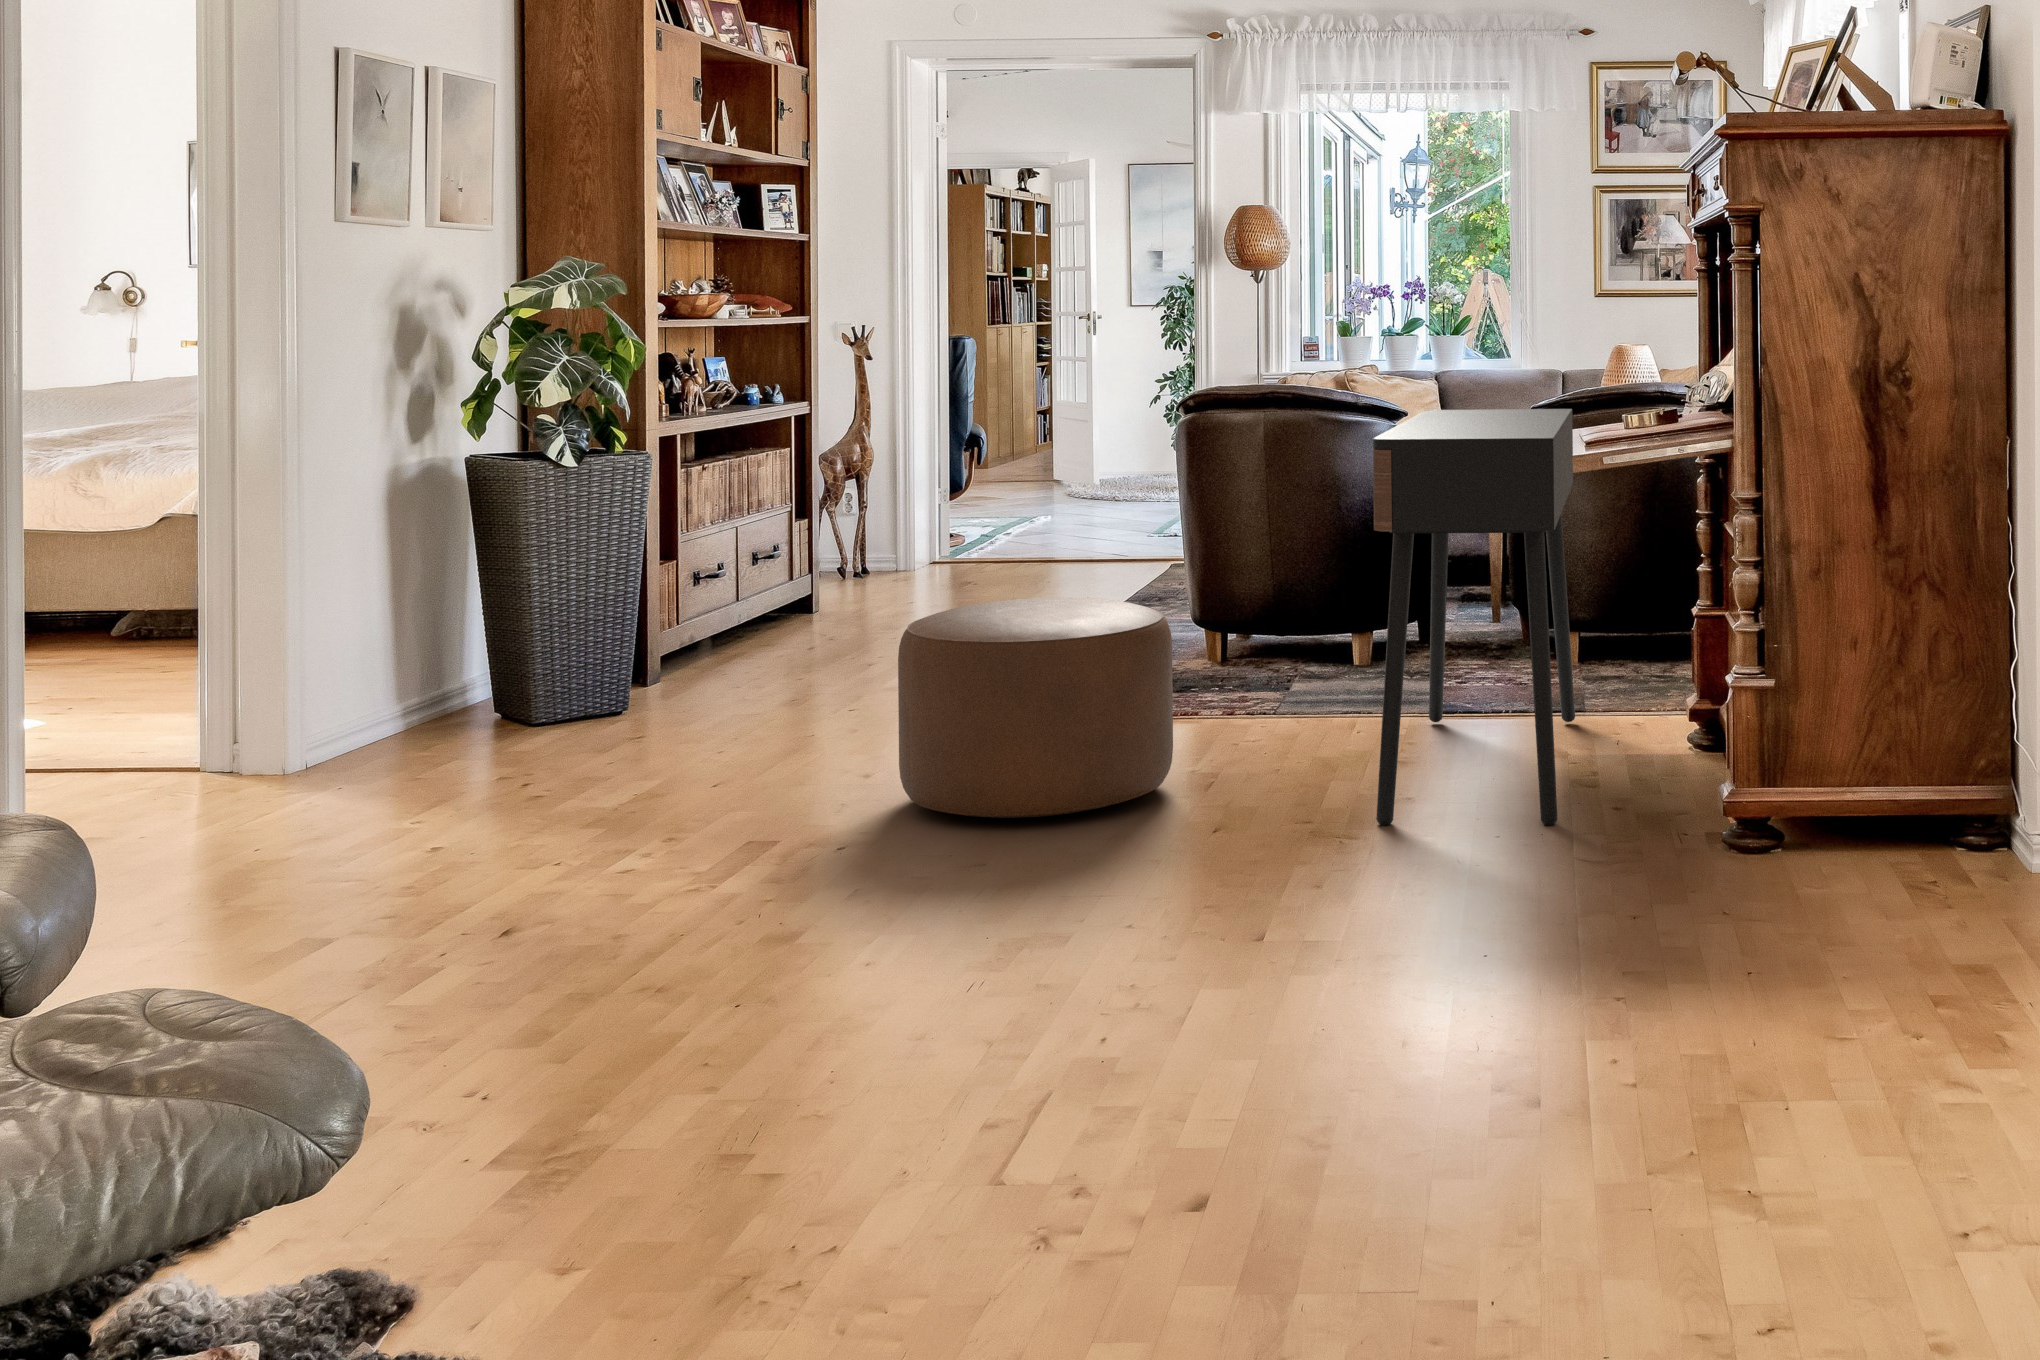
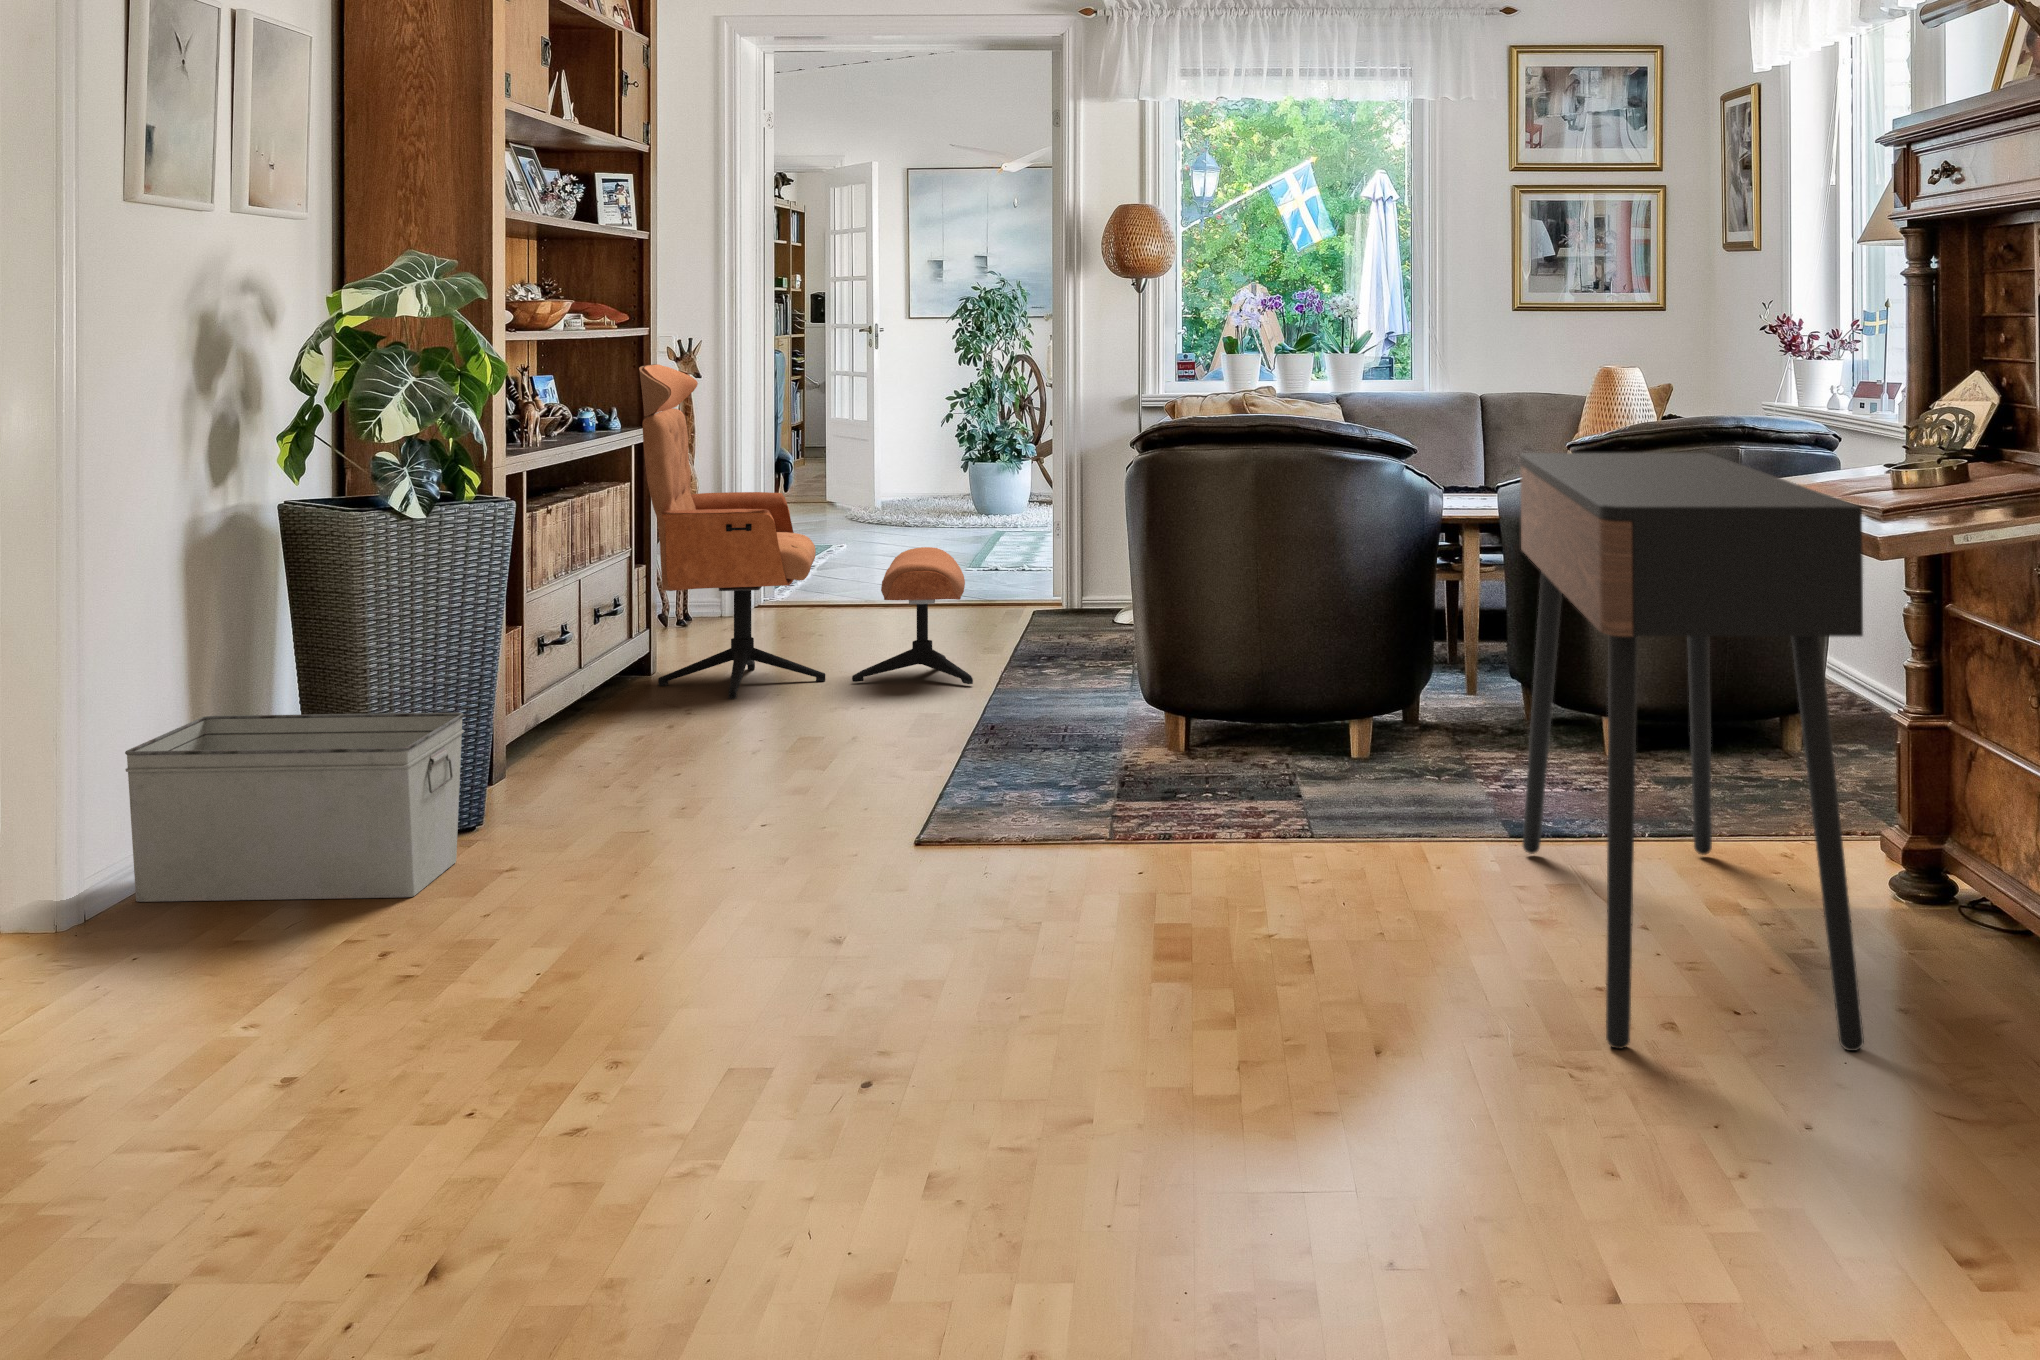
lounge chair: none [793,348,1082,630] -> present [639,364,973,699]
ottoman: present [898,597,1173,818] -> none [914,708,1279,1035]
storage bin: none [337,617,606,756] -> present [125,713,464,902]

